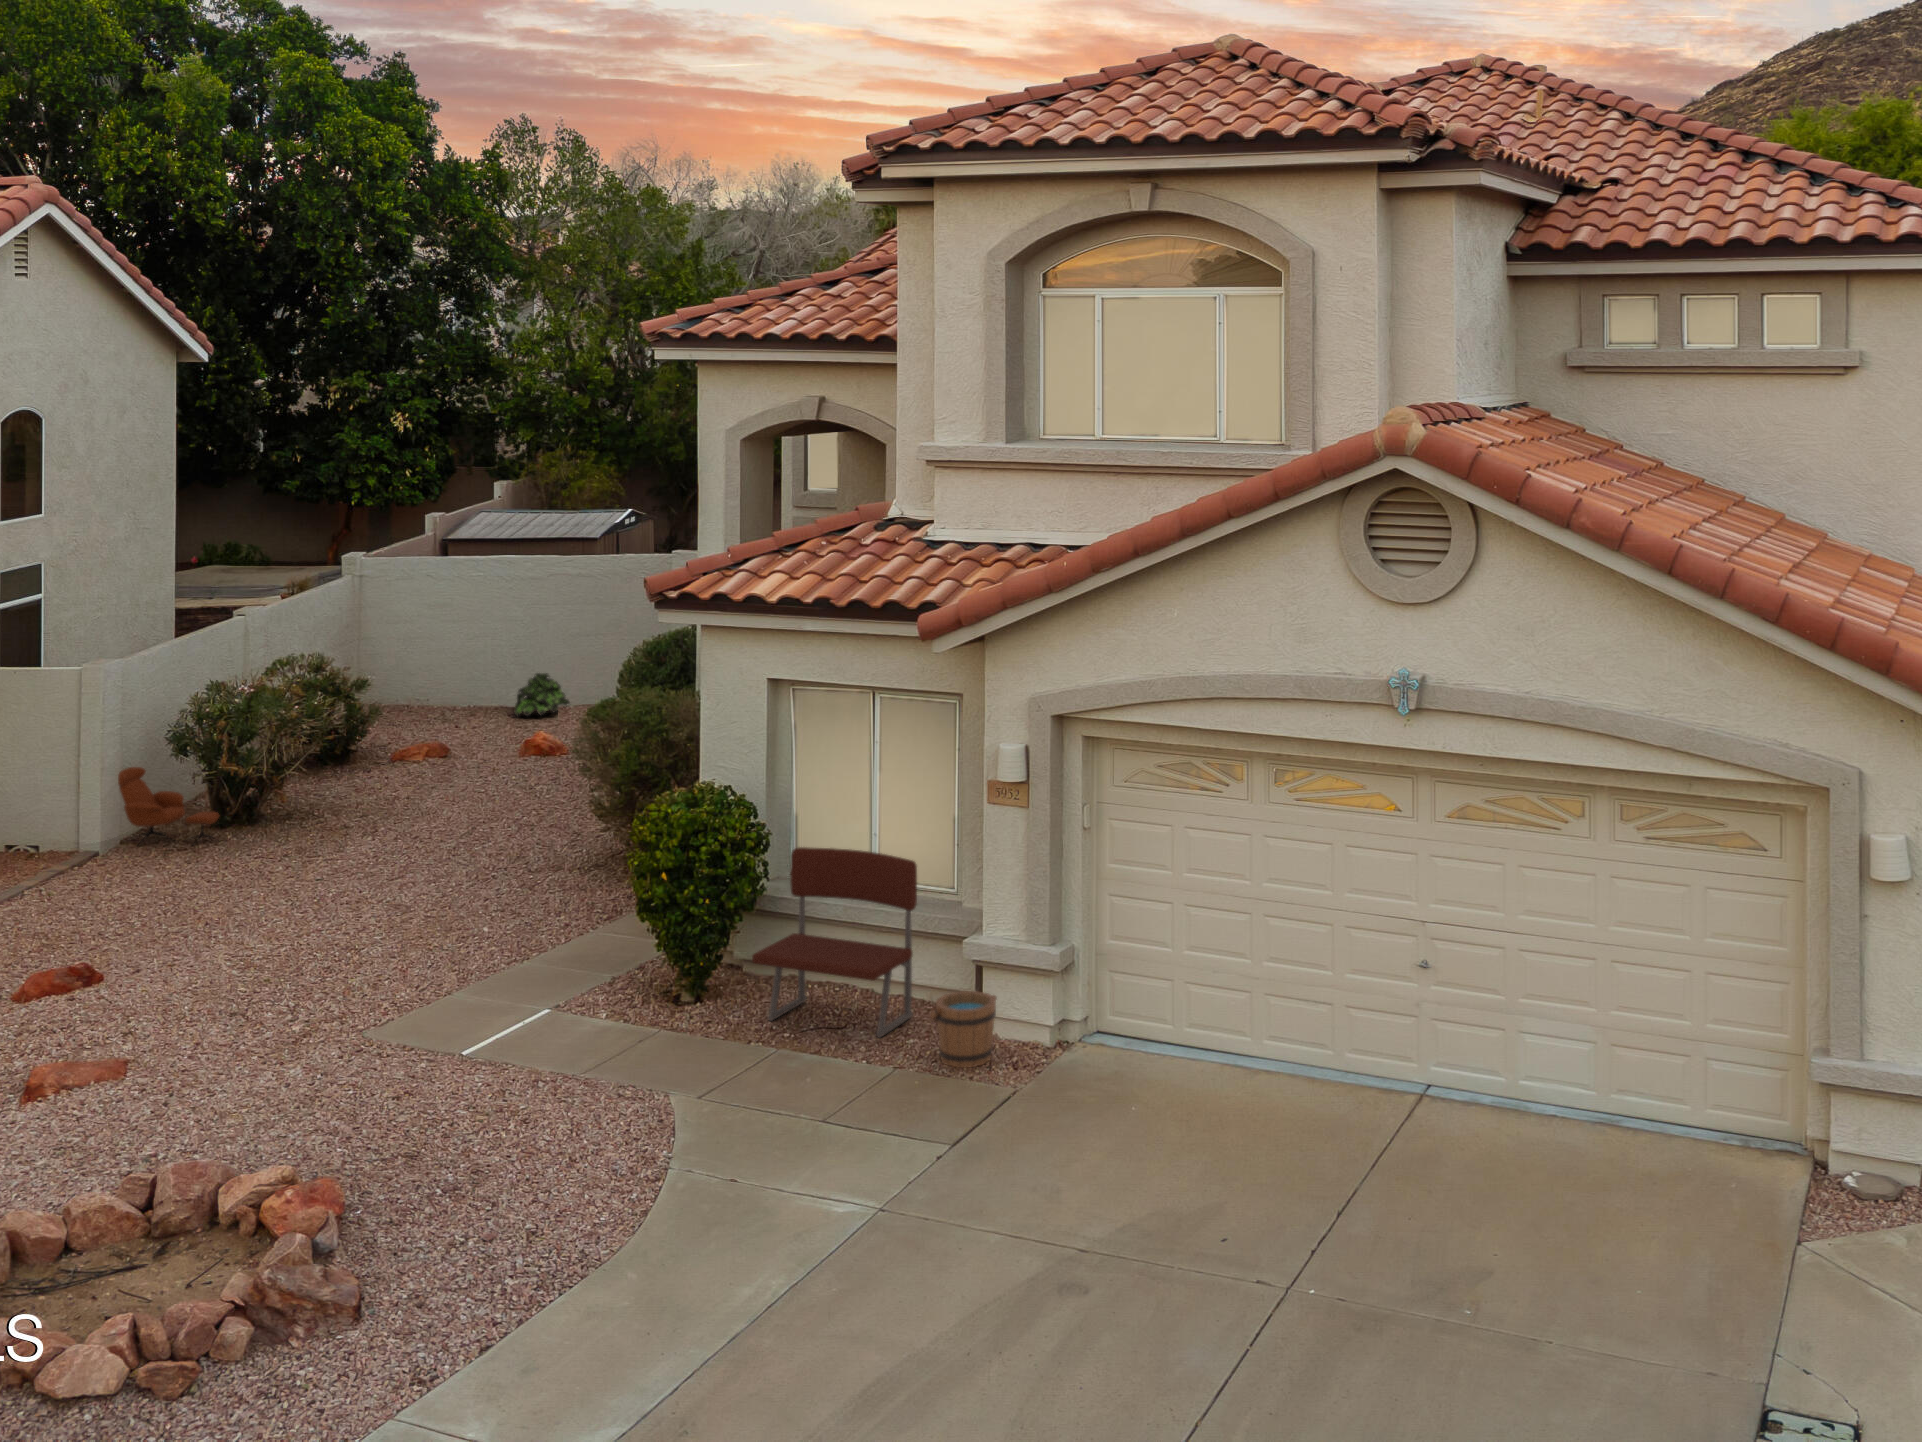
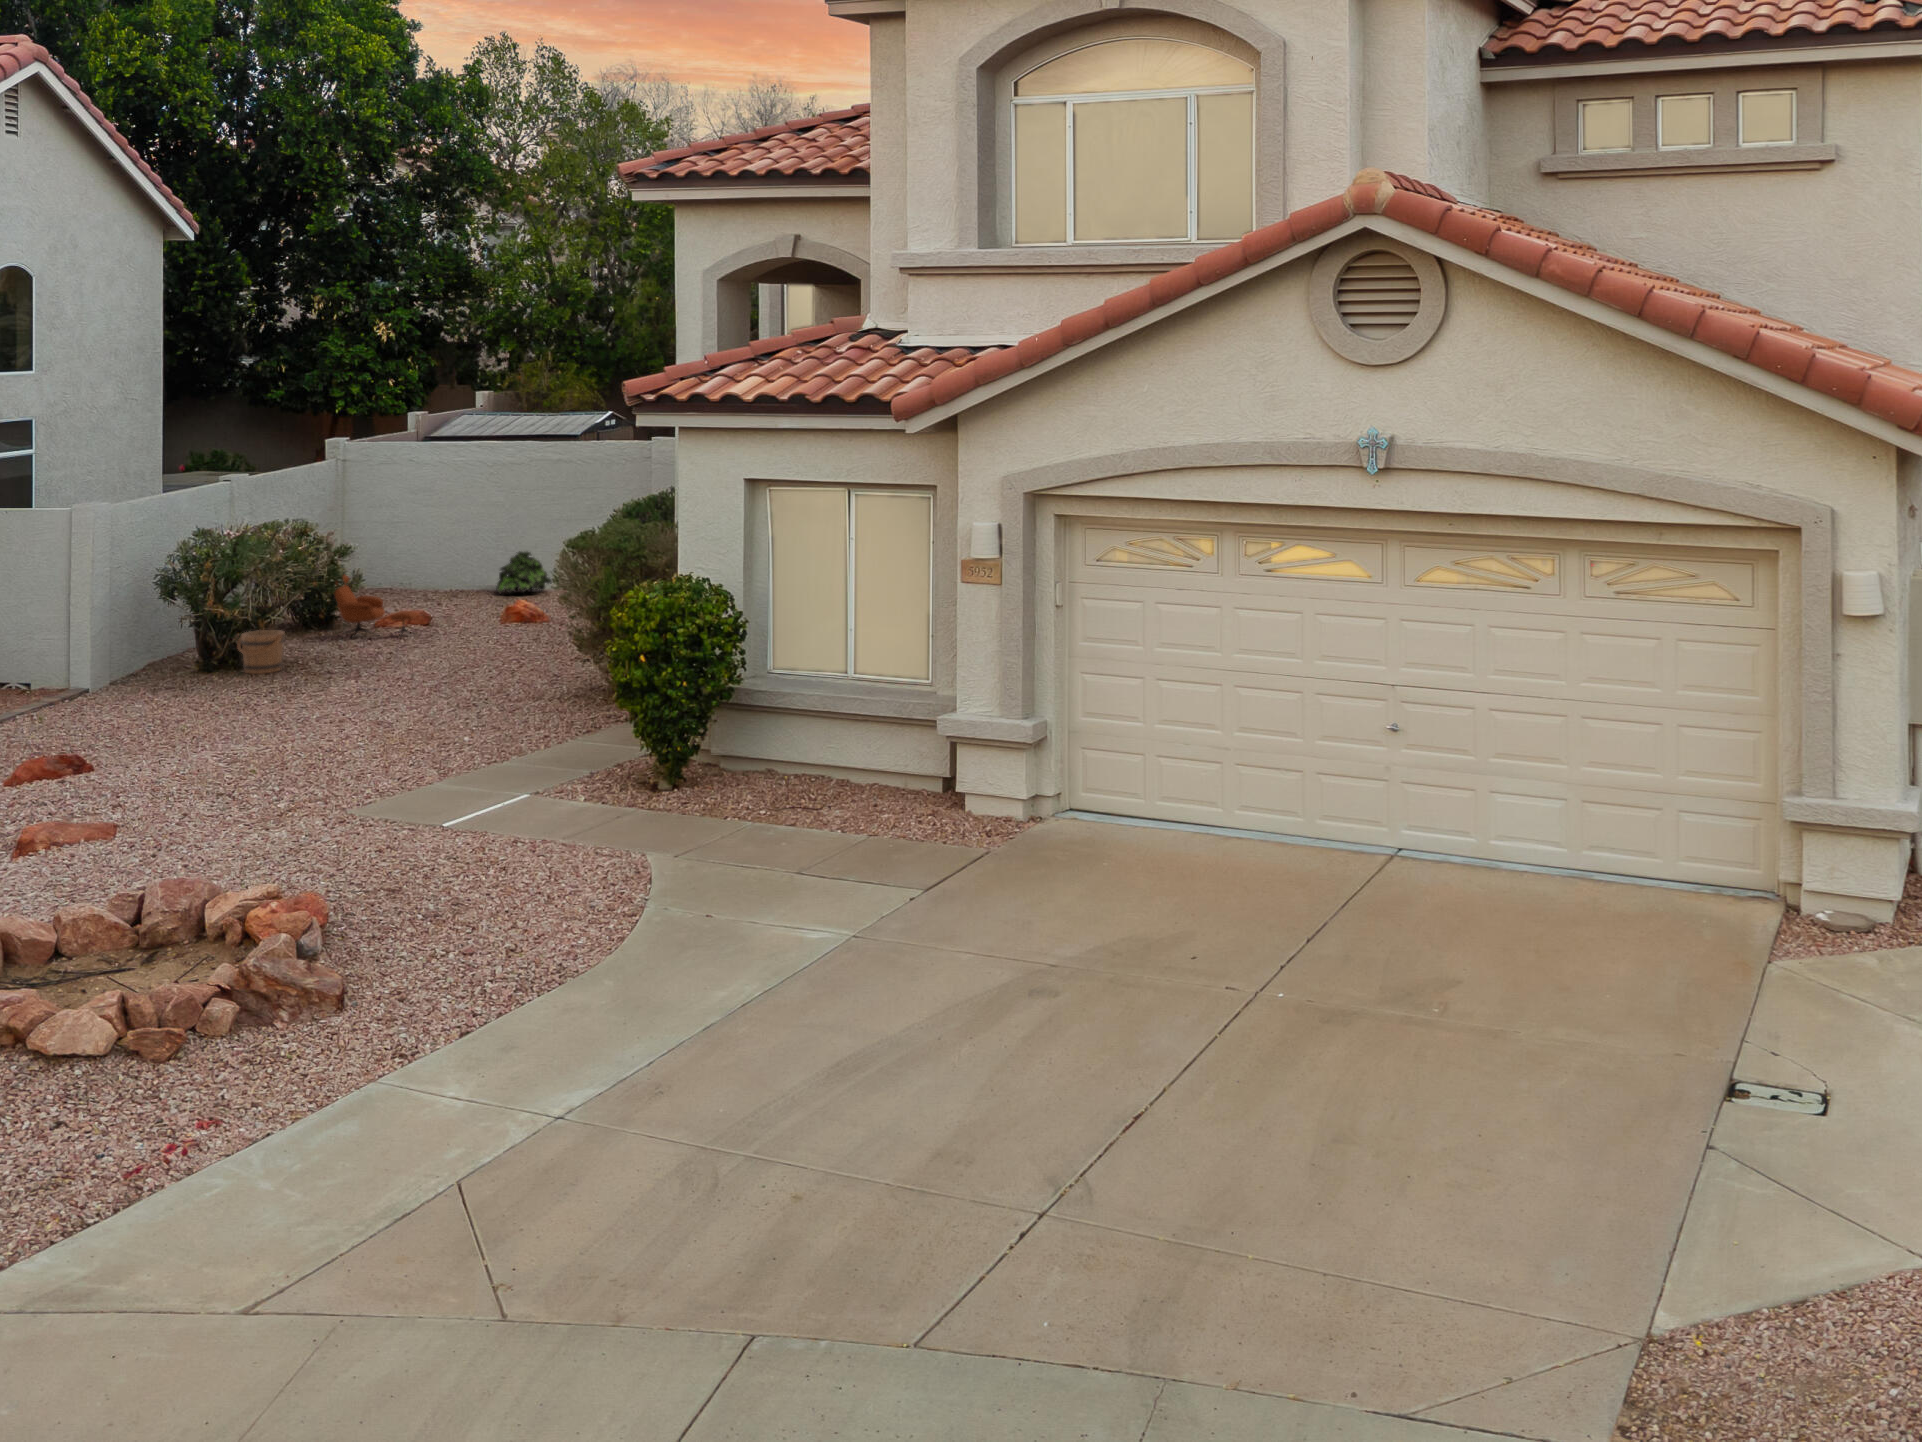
lounge chair: present [118,767,219,843] -> present [335,575,416,639]
bench: present [752,847,917,1037] -> none [727,640,890,818]
bucket: present [930,991,997,1068] -> present [238,630,285,674]

